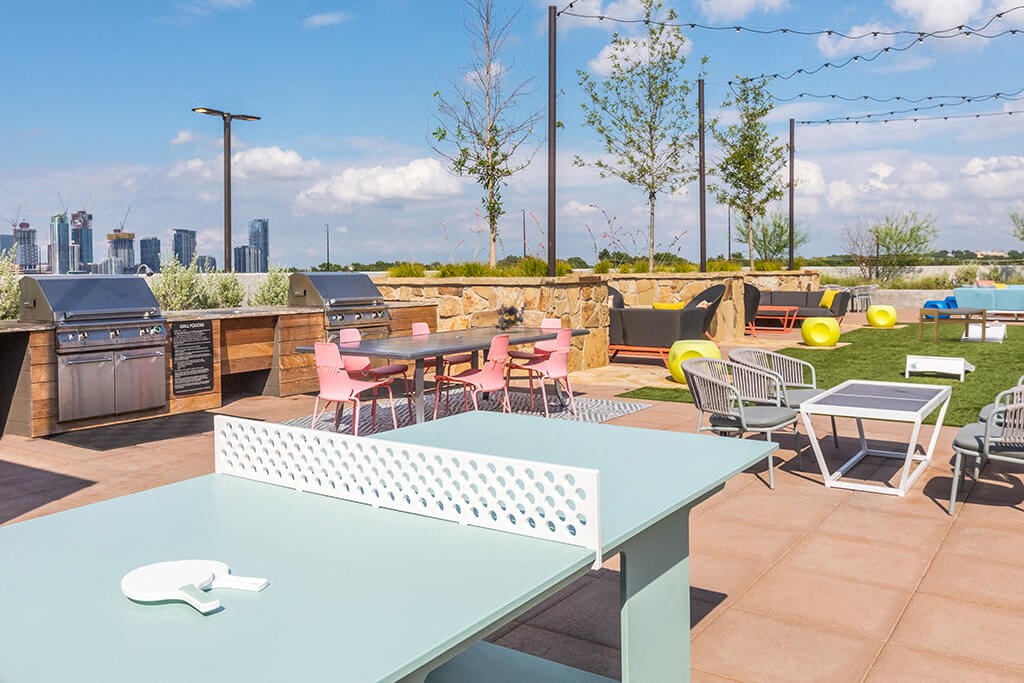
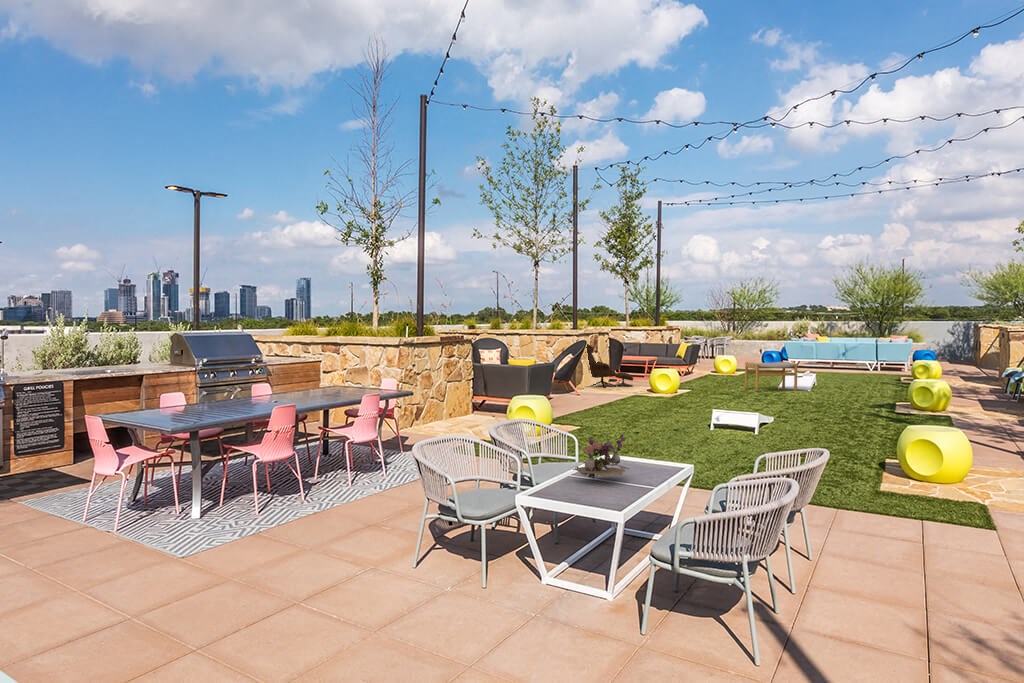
lounge chair: none [720,289,780,341] -> present [585,344,633,388]
flower arrangement: present [493,303,527,331] -> present [573,433,630,479]

